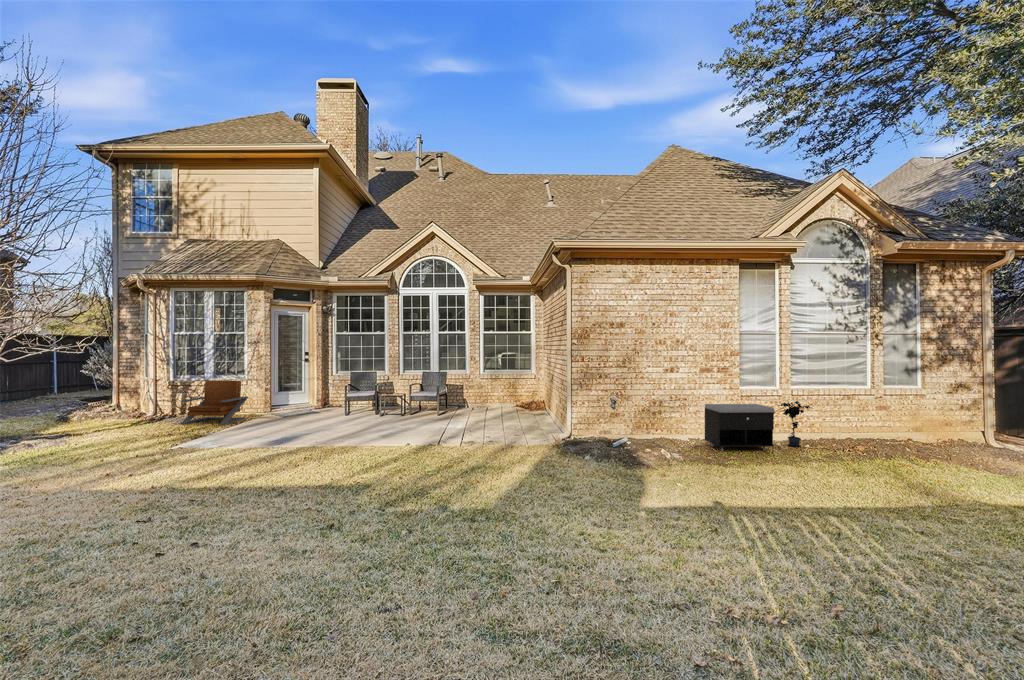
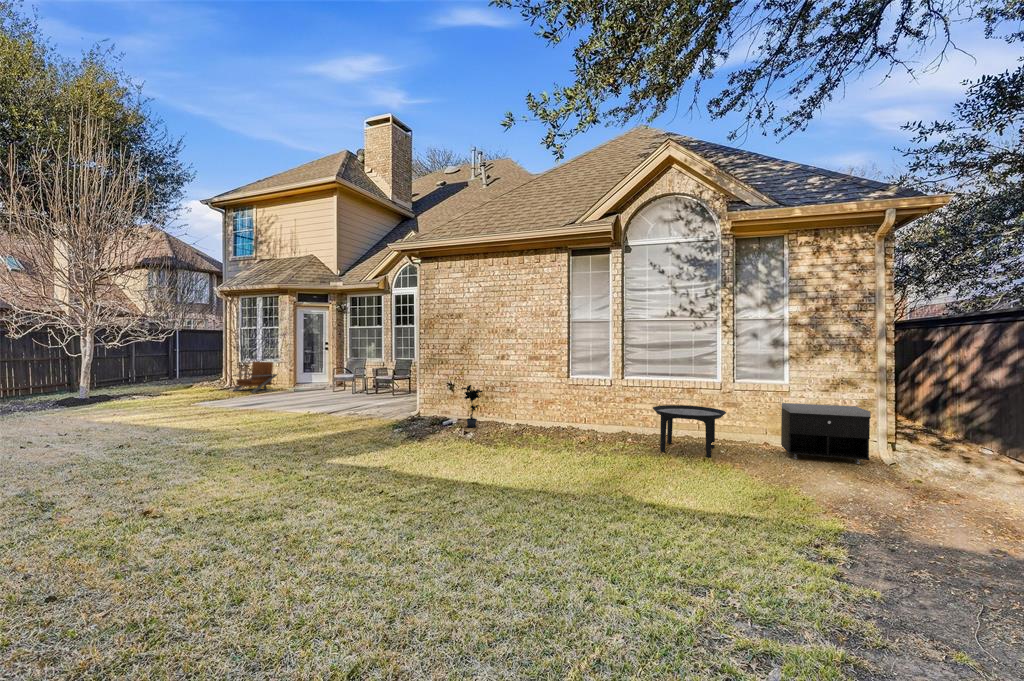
potted plant: present [778,401,811,447] -> present [461,385,482,428]
storage bench: present [705,404,775,451] -> present [781,403,871,464]
round table: none [839,410,917,456] -> present [653,405,726,457]

